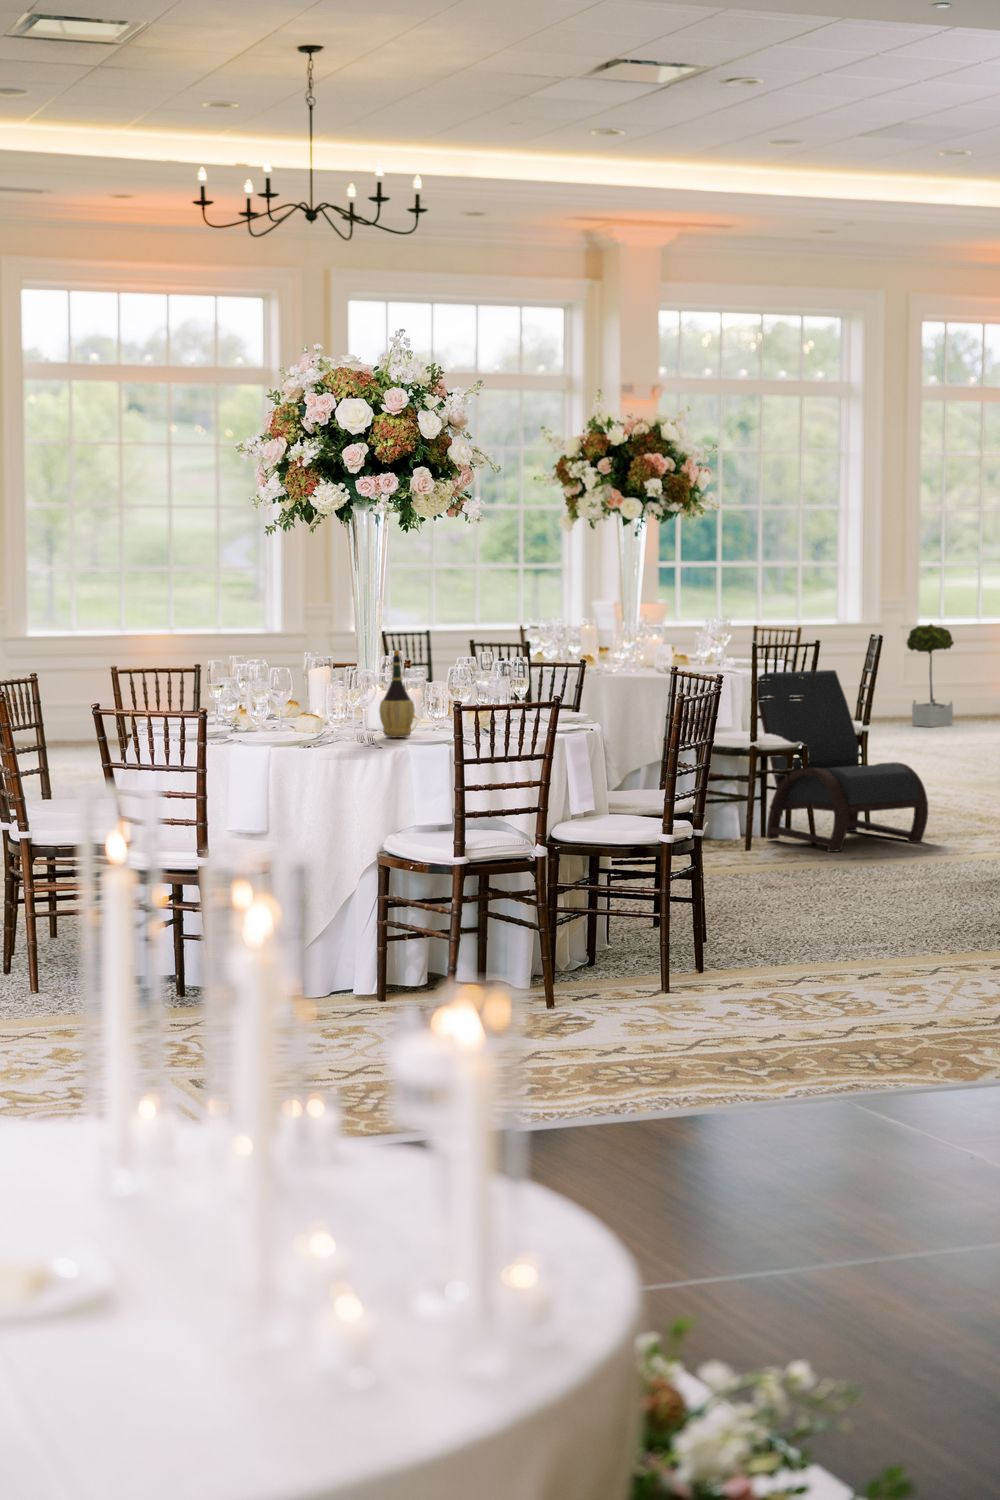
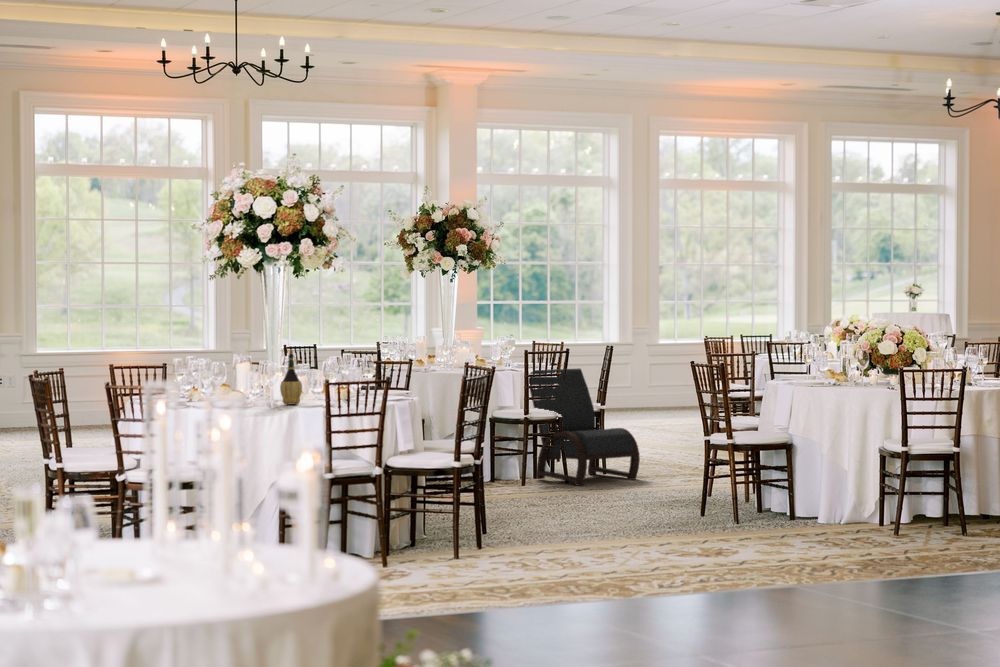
potted tree: present [907,624,954,727] -> none [647,342,679,413]

